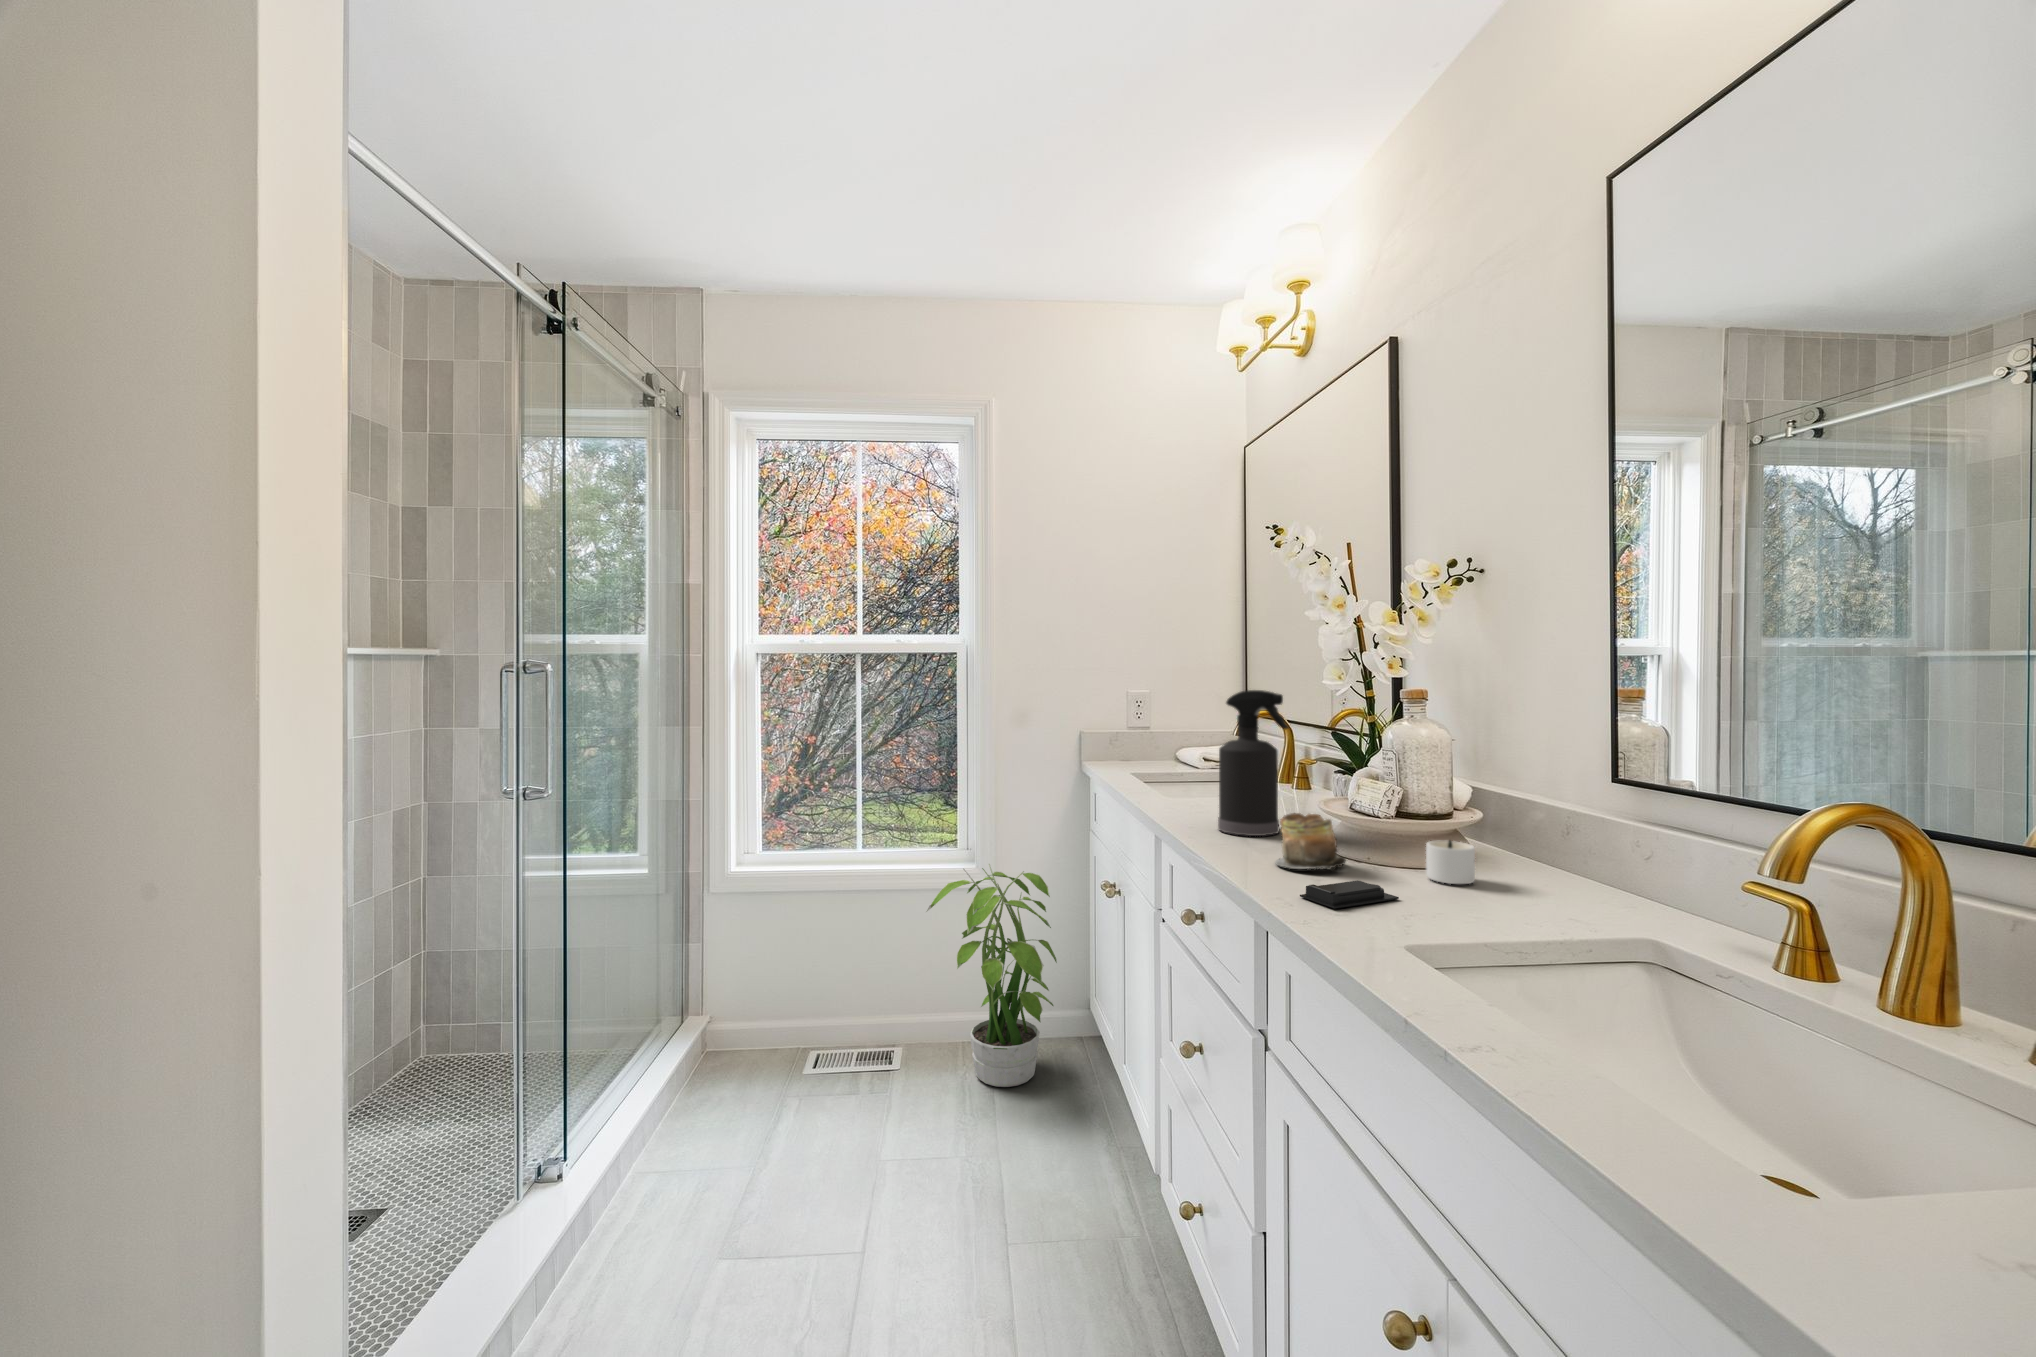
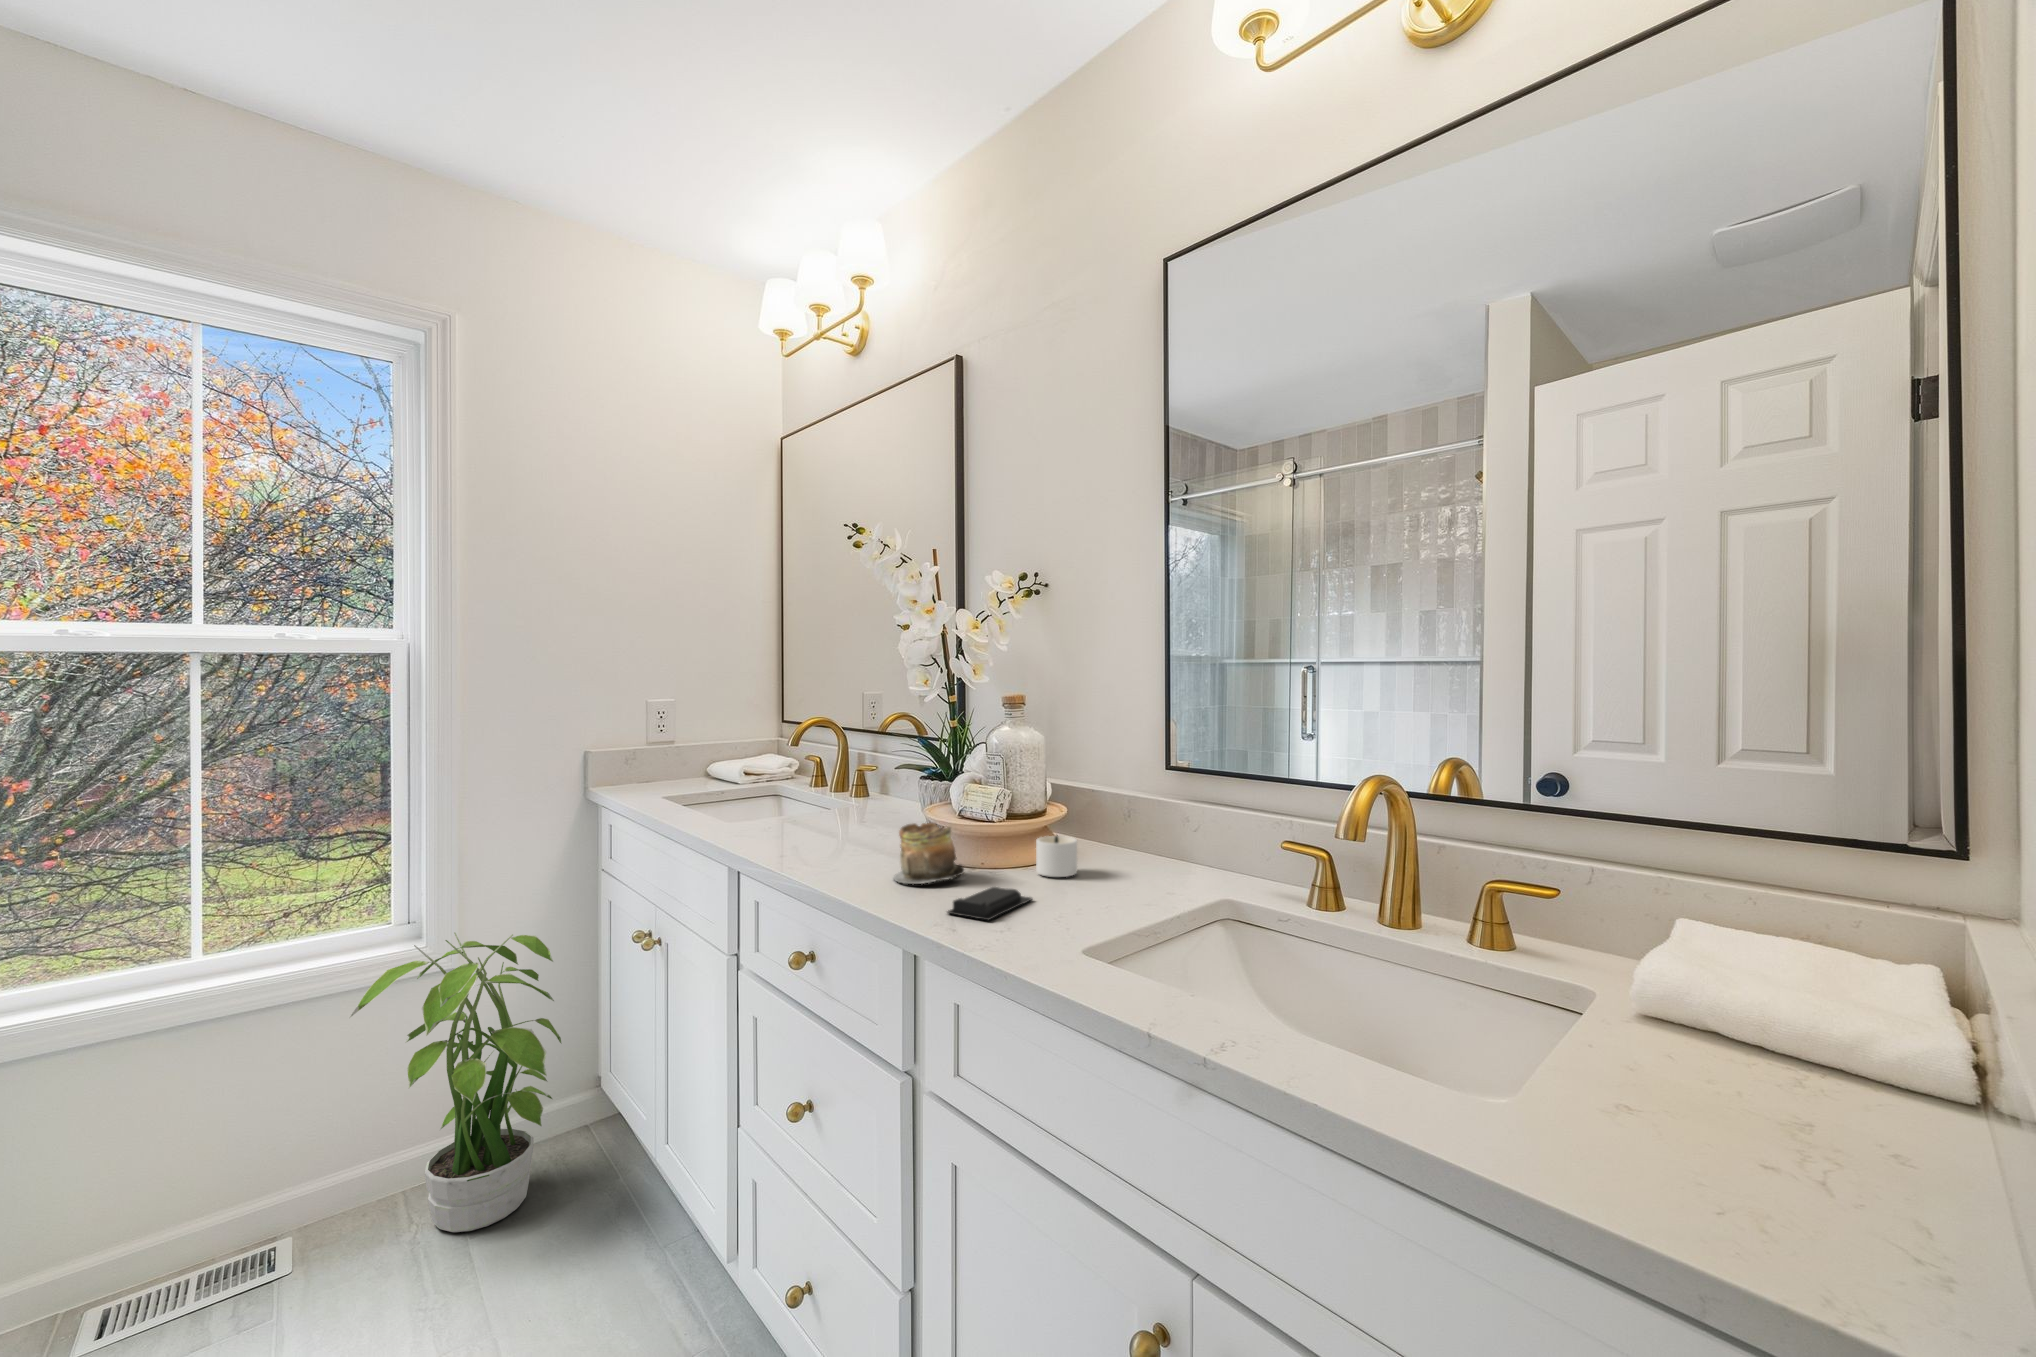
spray bottle: present [1218,690,1288,836] -> none [806,695,883,854]

